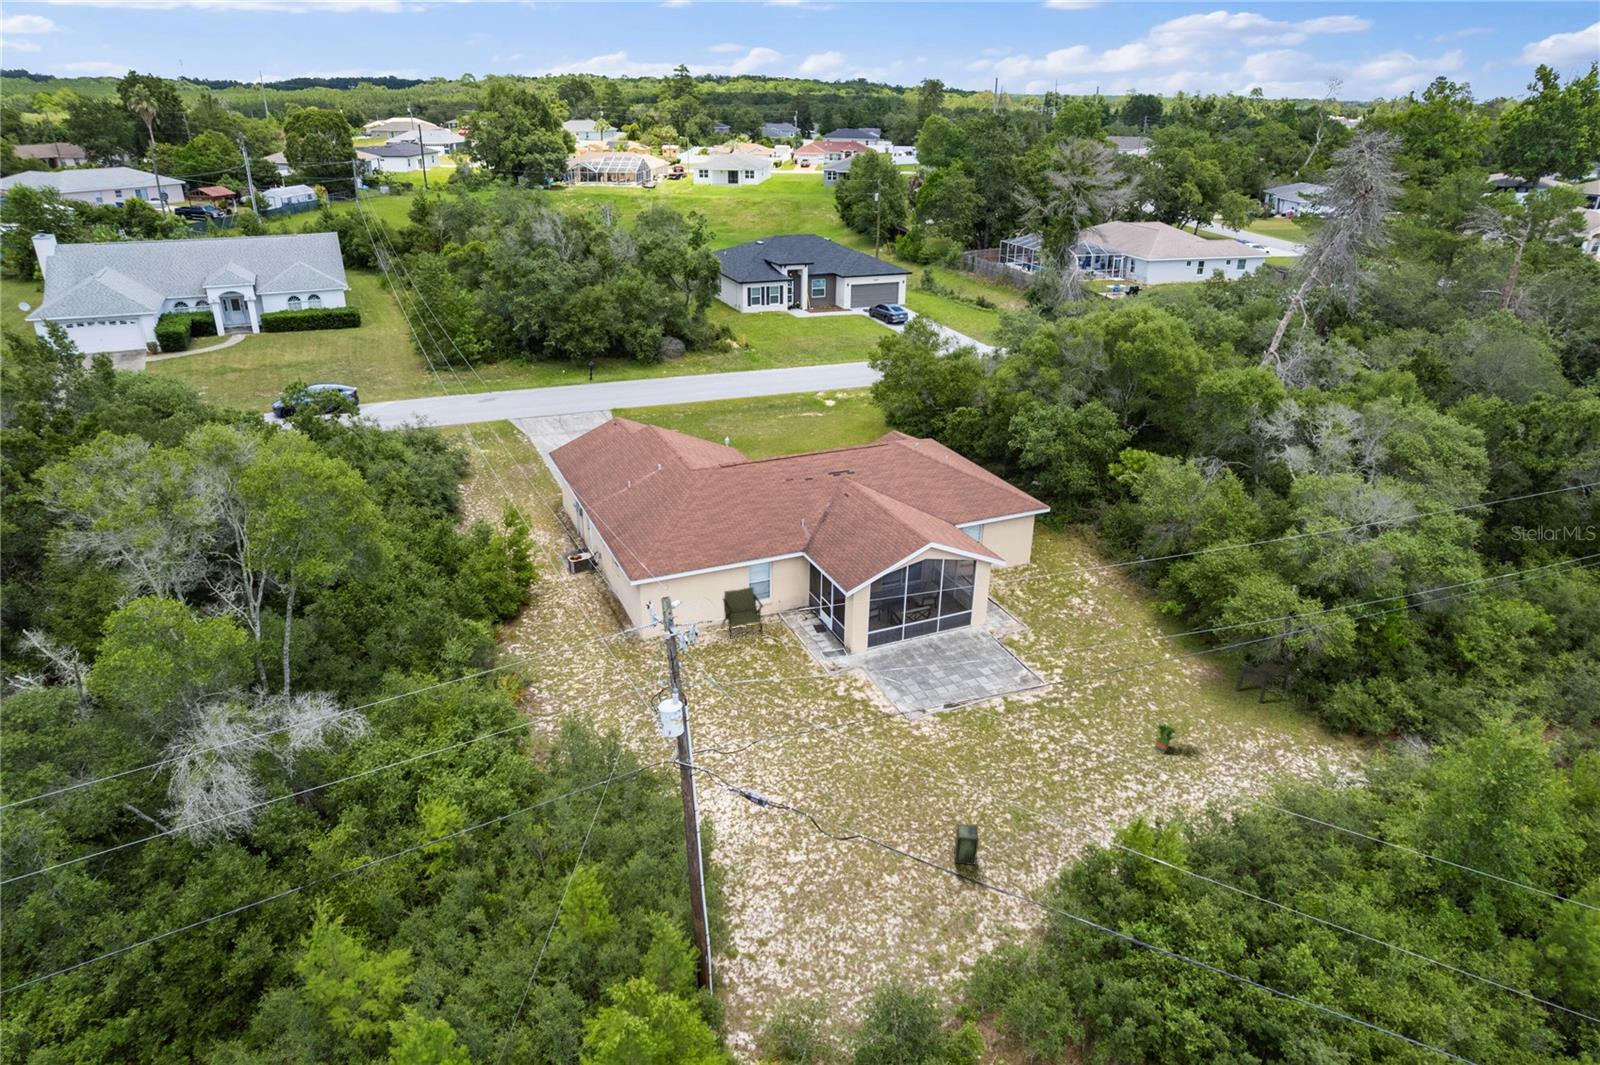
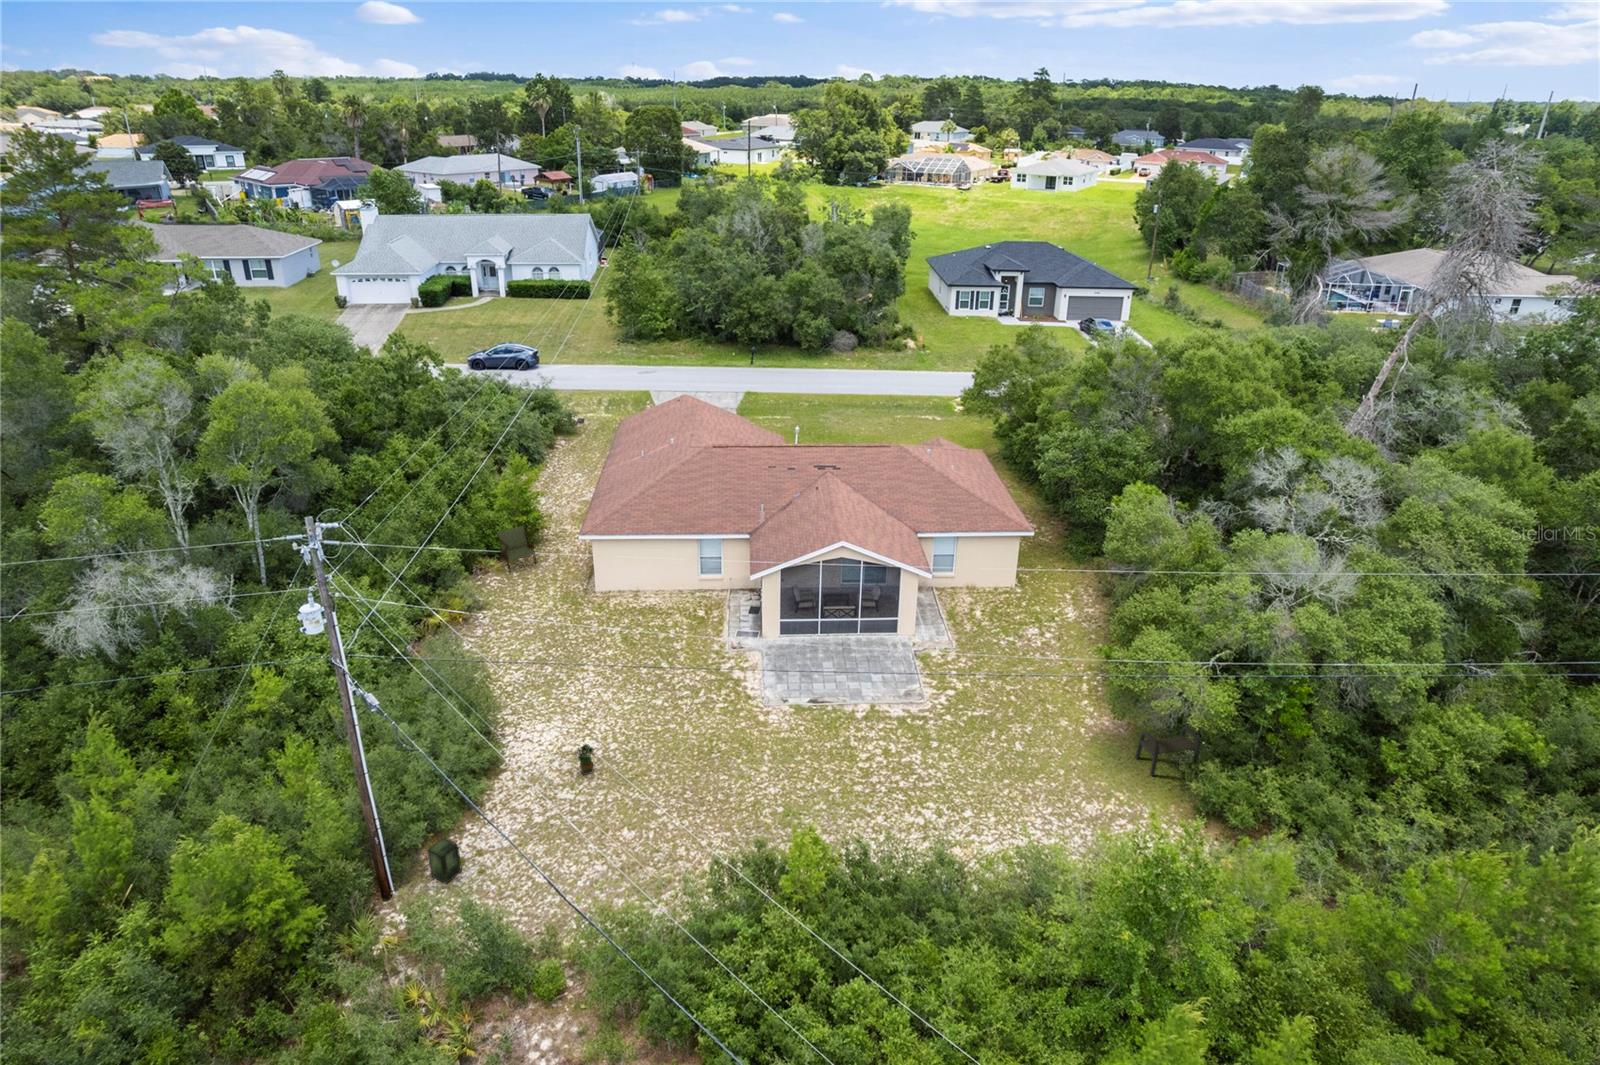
lounge chair: present [723,587,763,638] -> present [498,526,537,571]
potted tree: present [1155,725,1175,754] -> present [575,744,596,775]
storage box: present [954,824,979,865] -> present [428,838,462,884]

